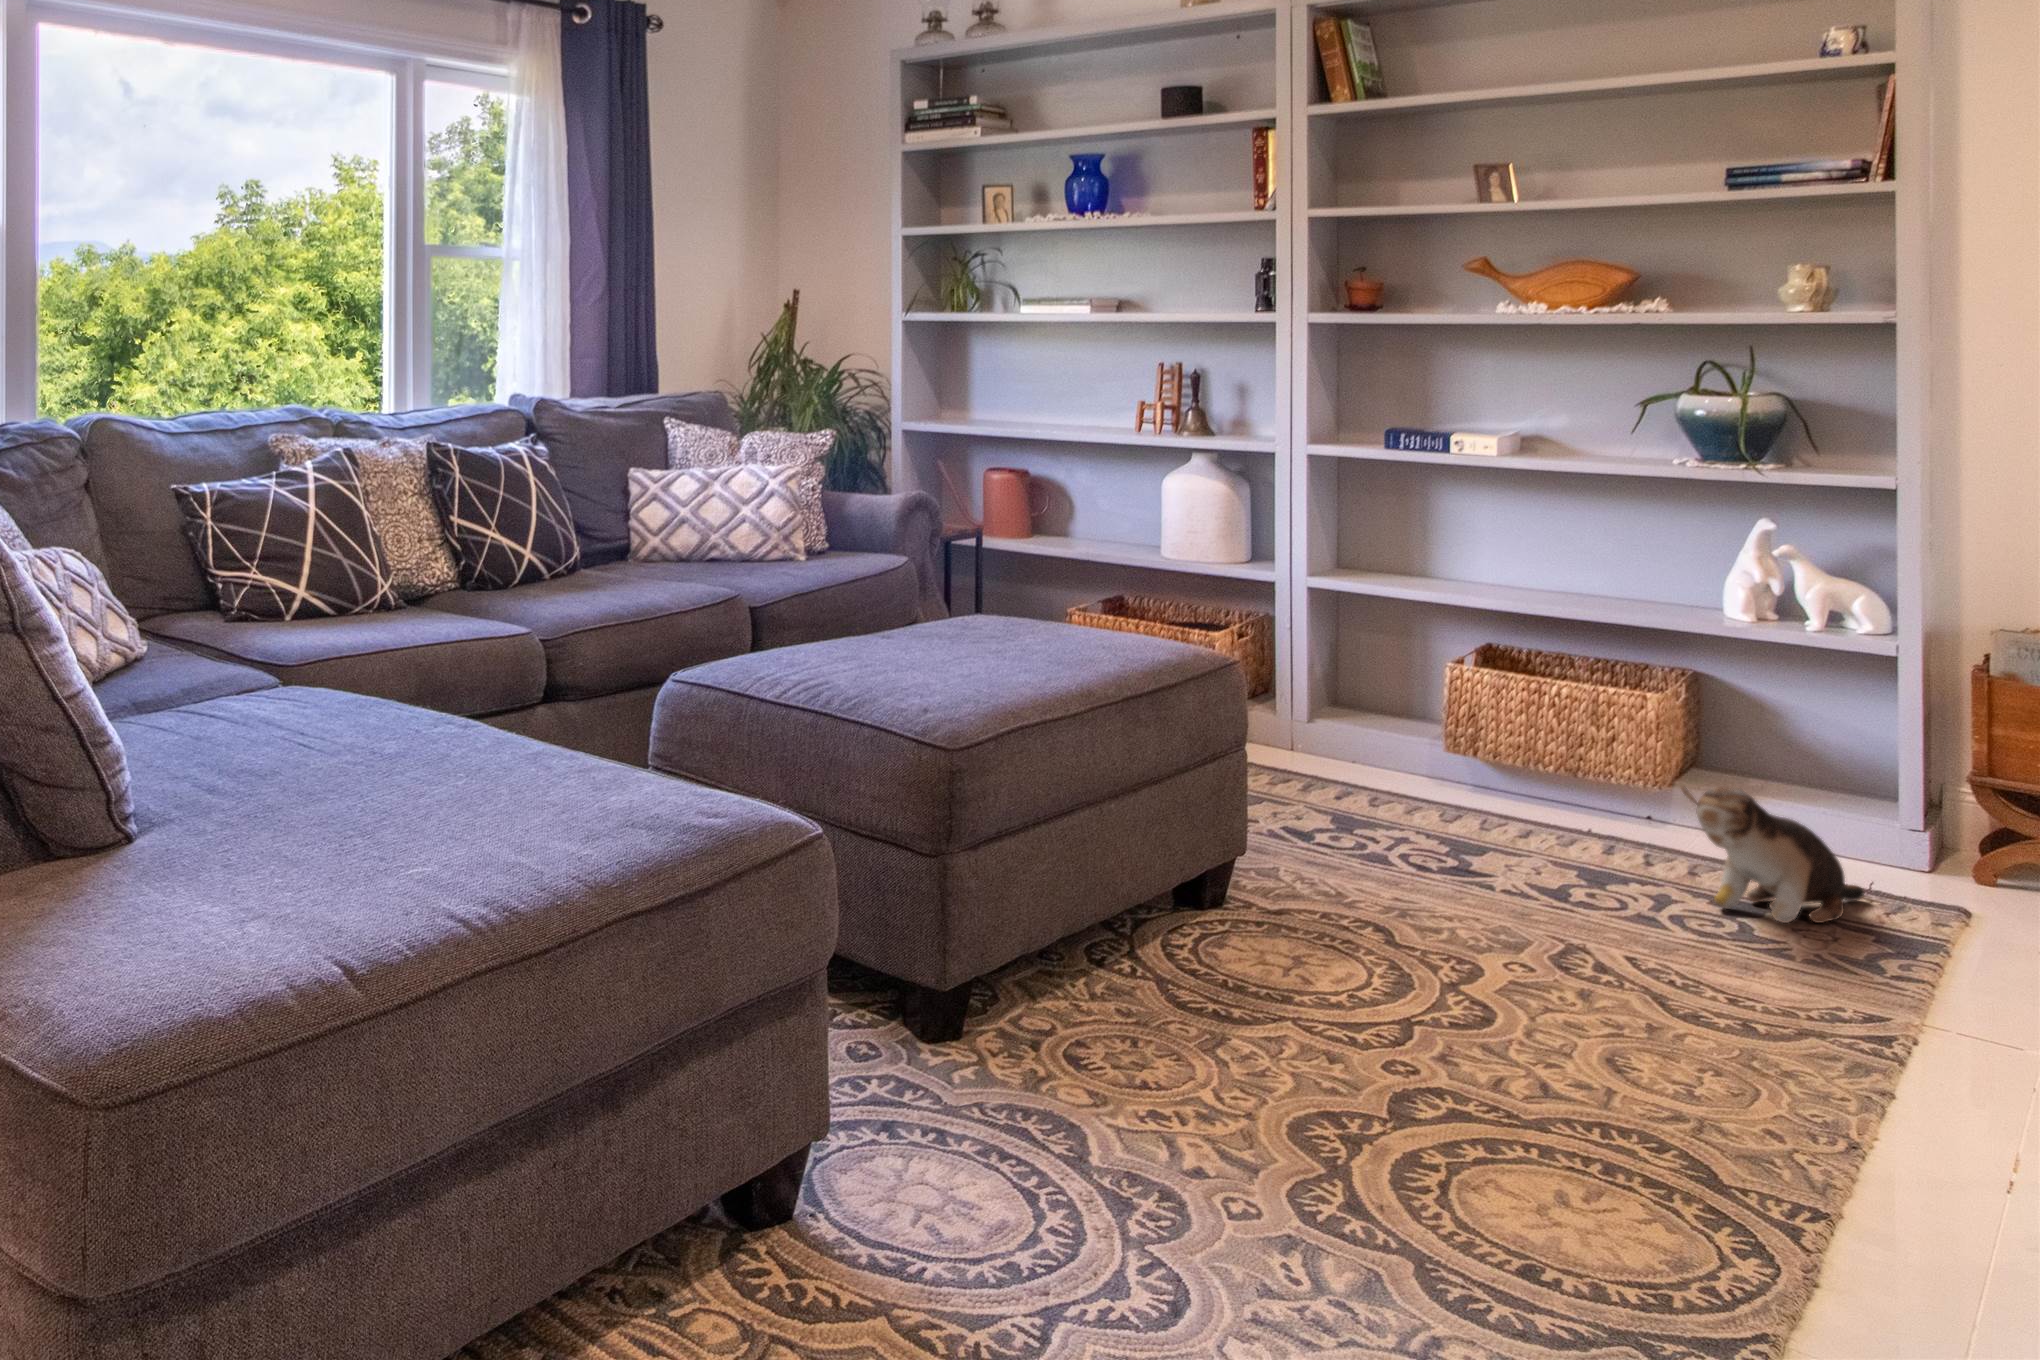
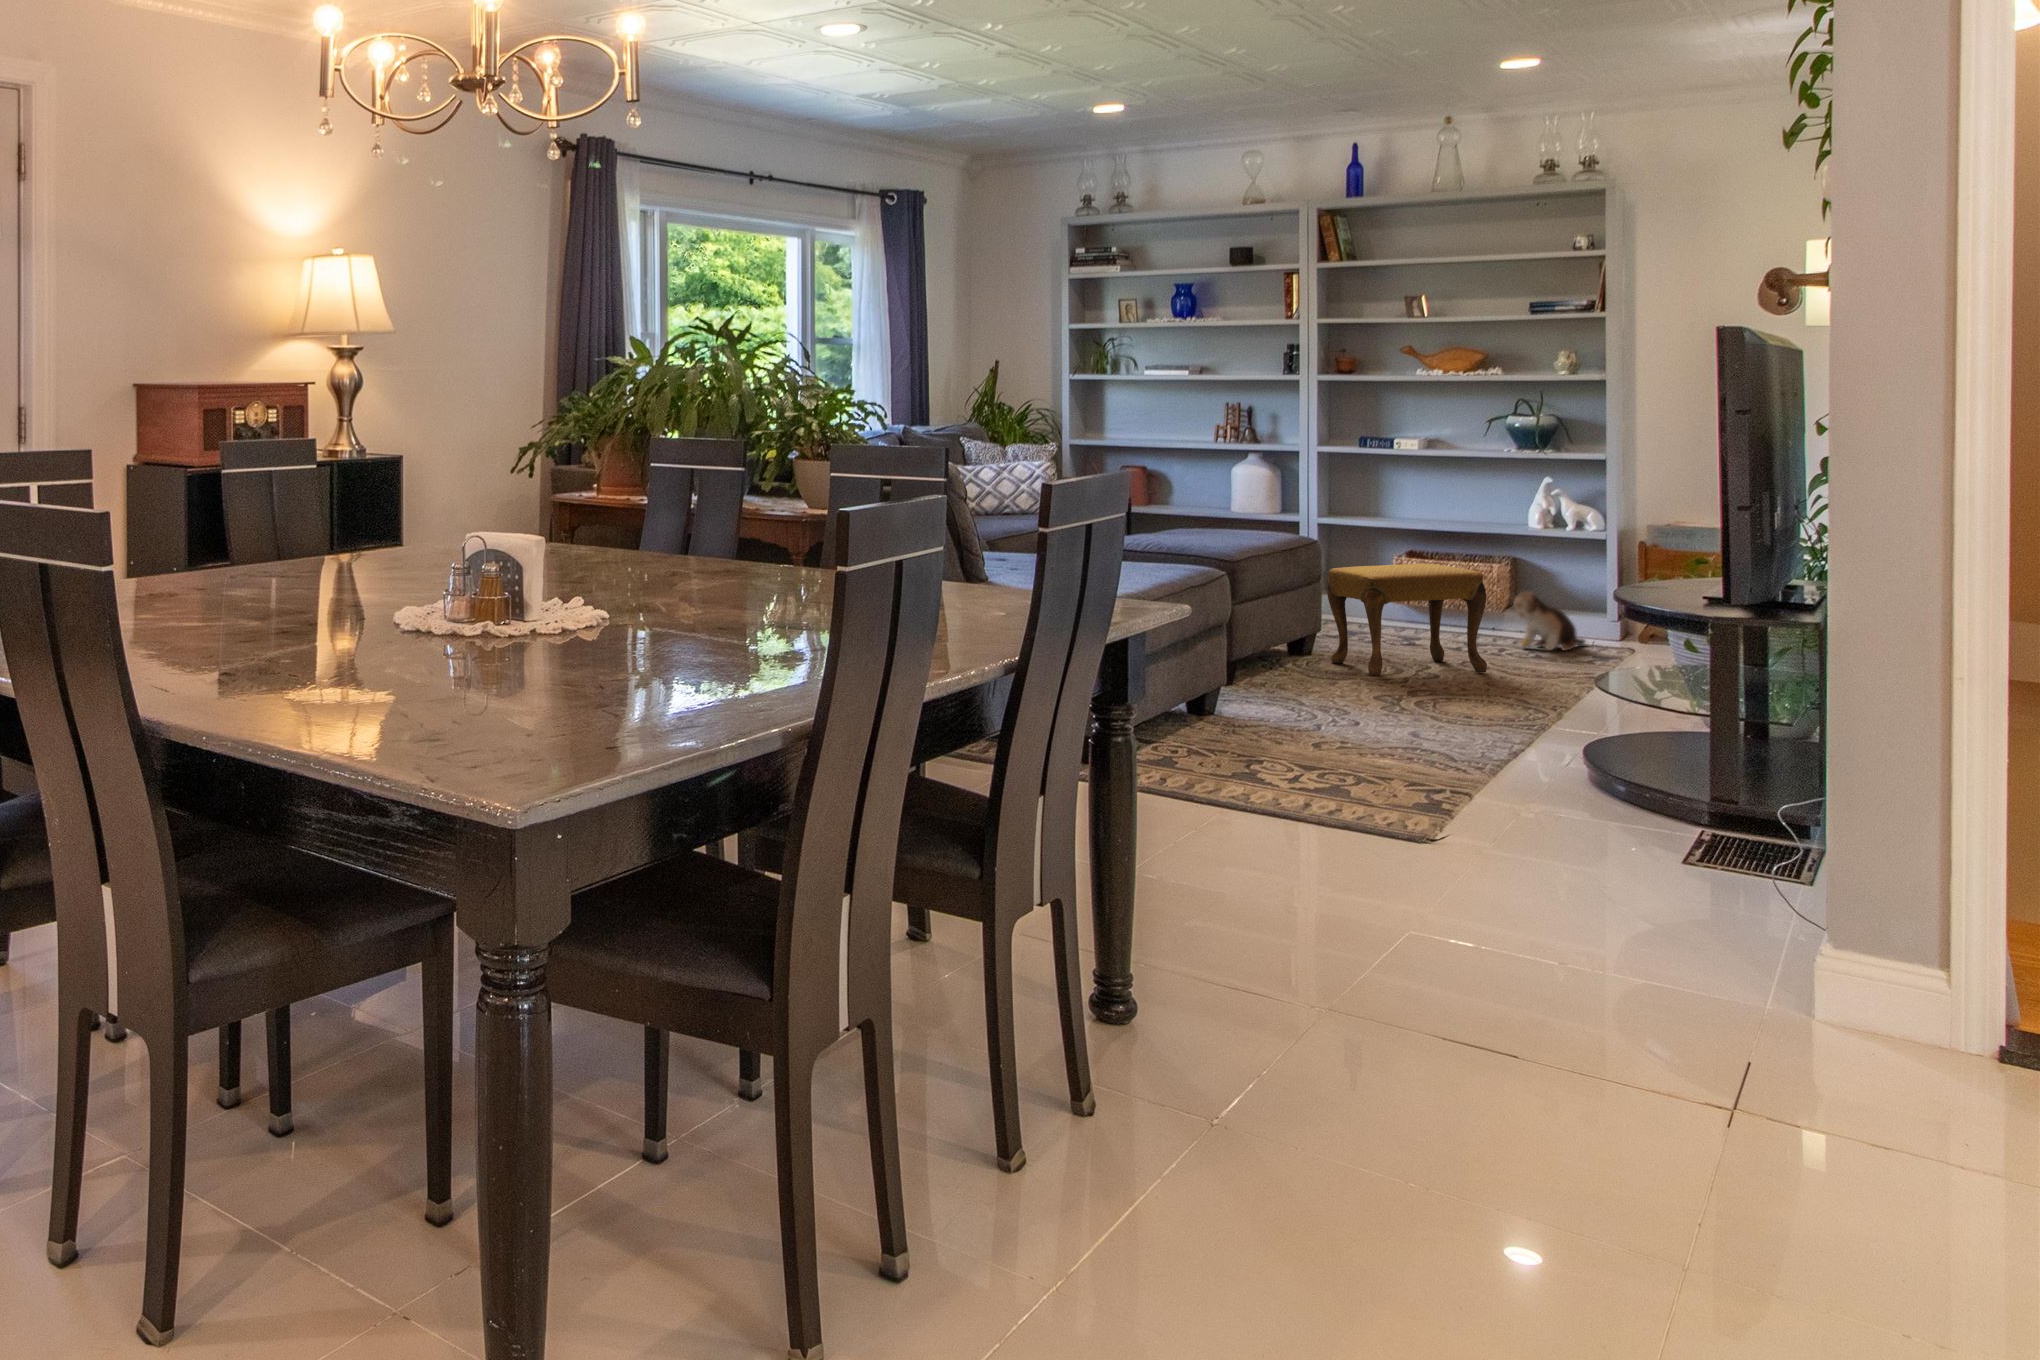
footstool: none [1252,733,1633,1021] -> present [1327,564,1487,675]

